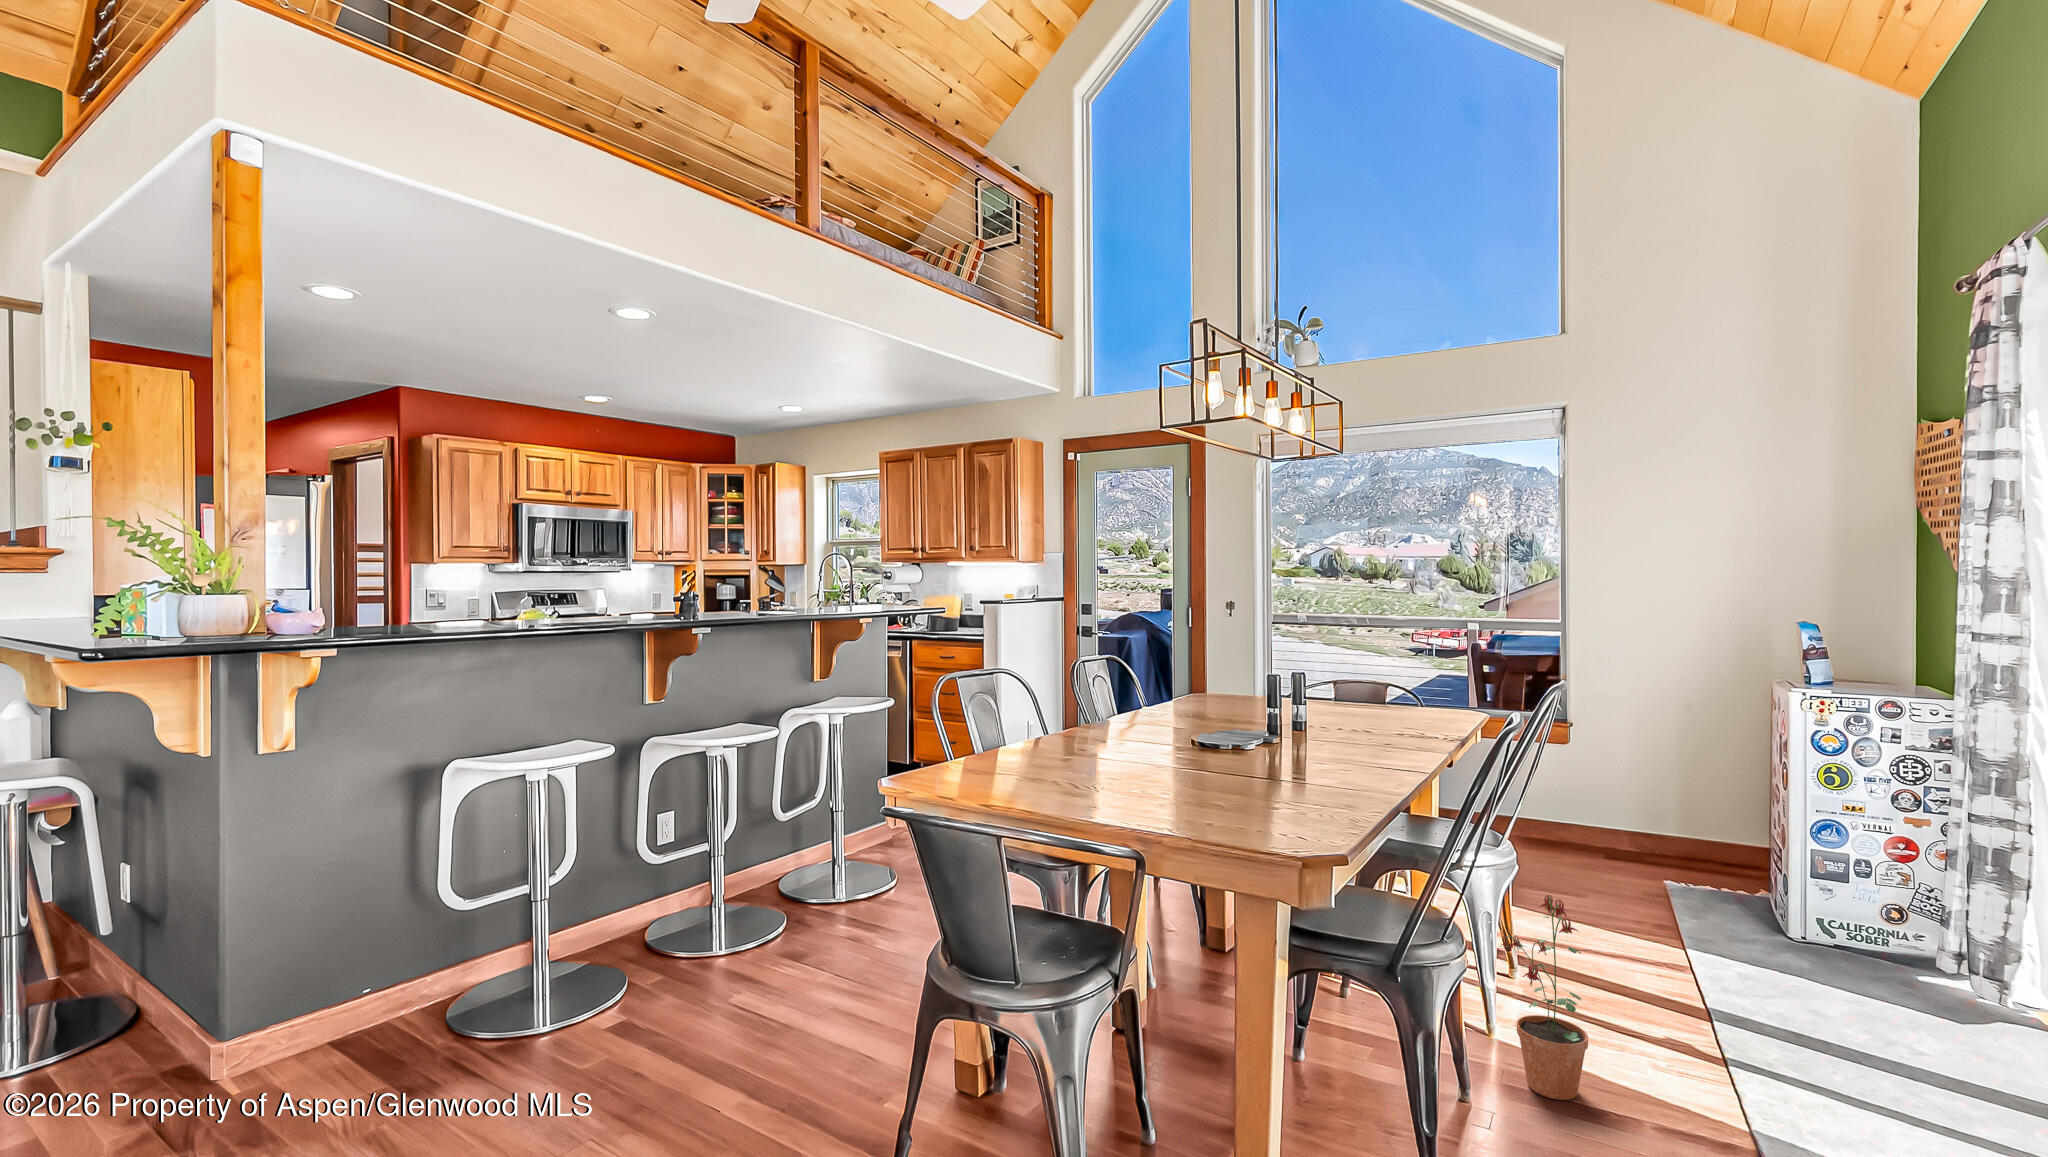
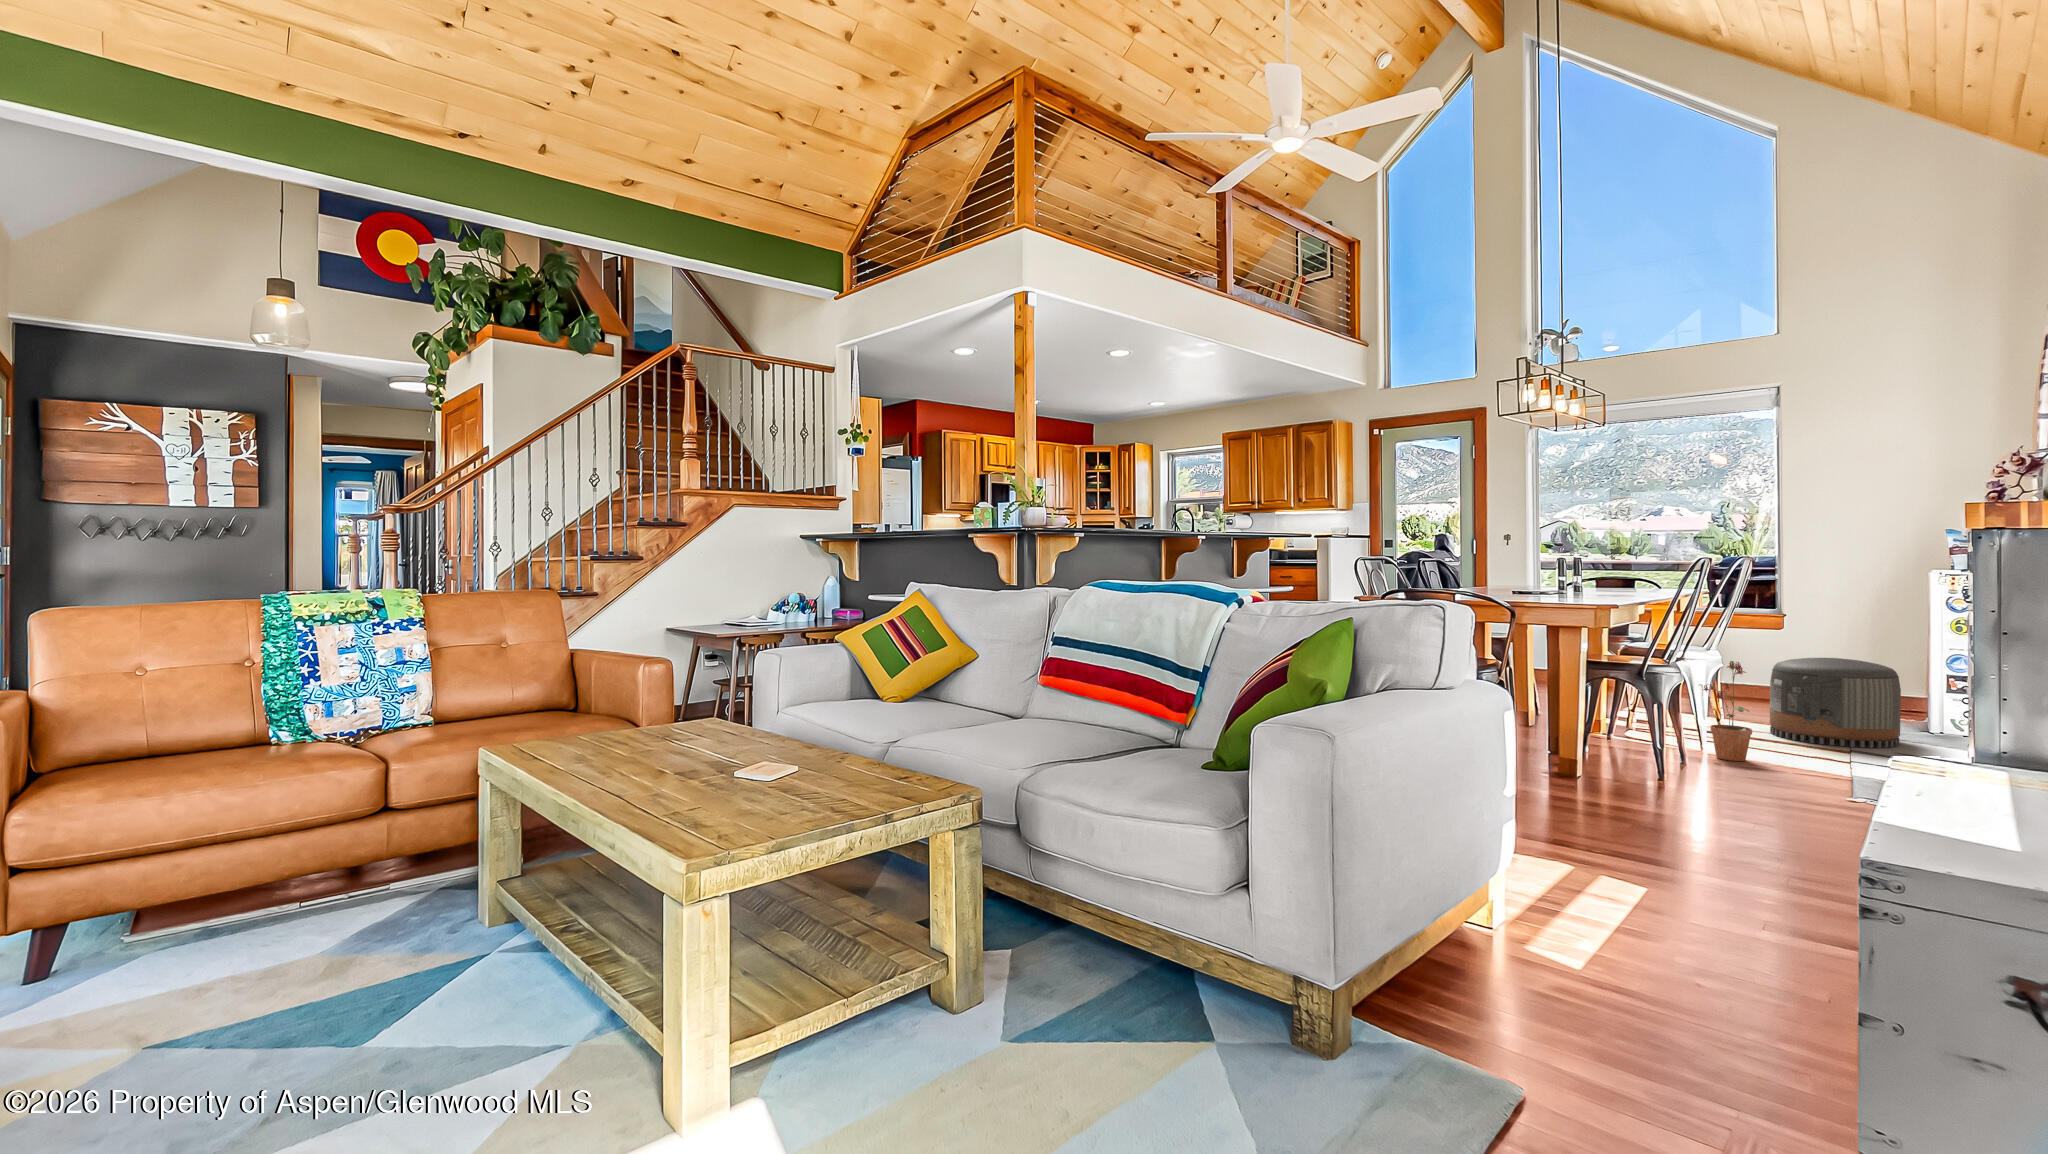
pouf: none [1586,836,1780,1010] -> present [1770,658,1901,748]

